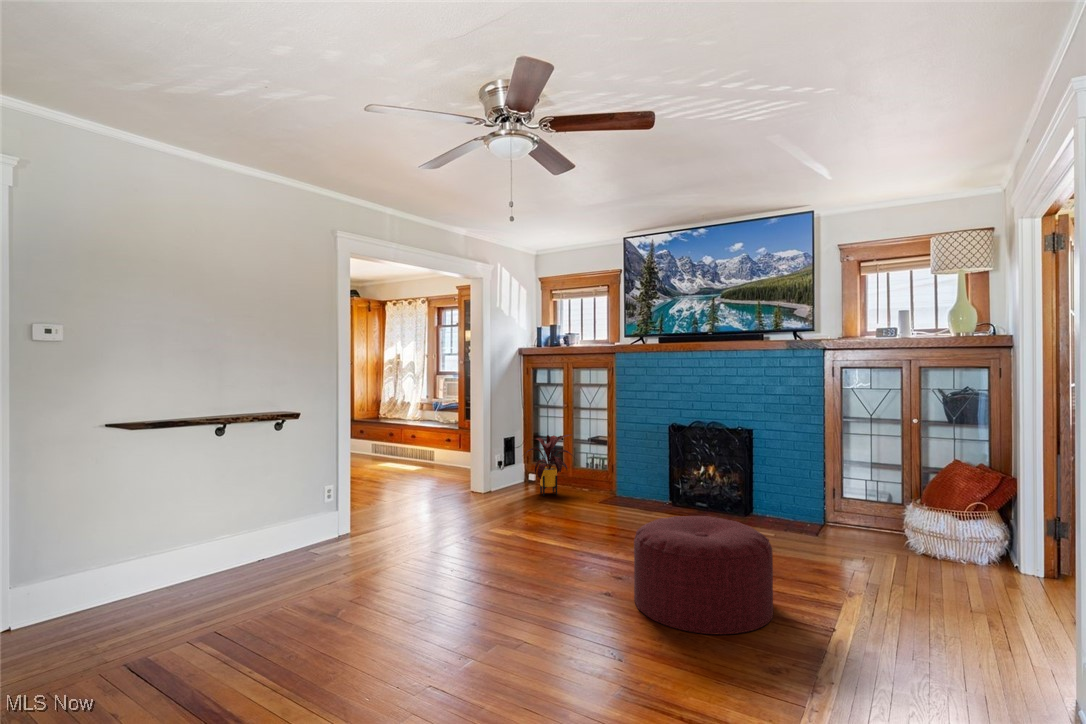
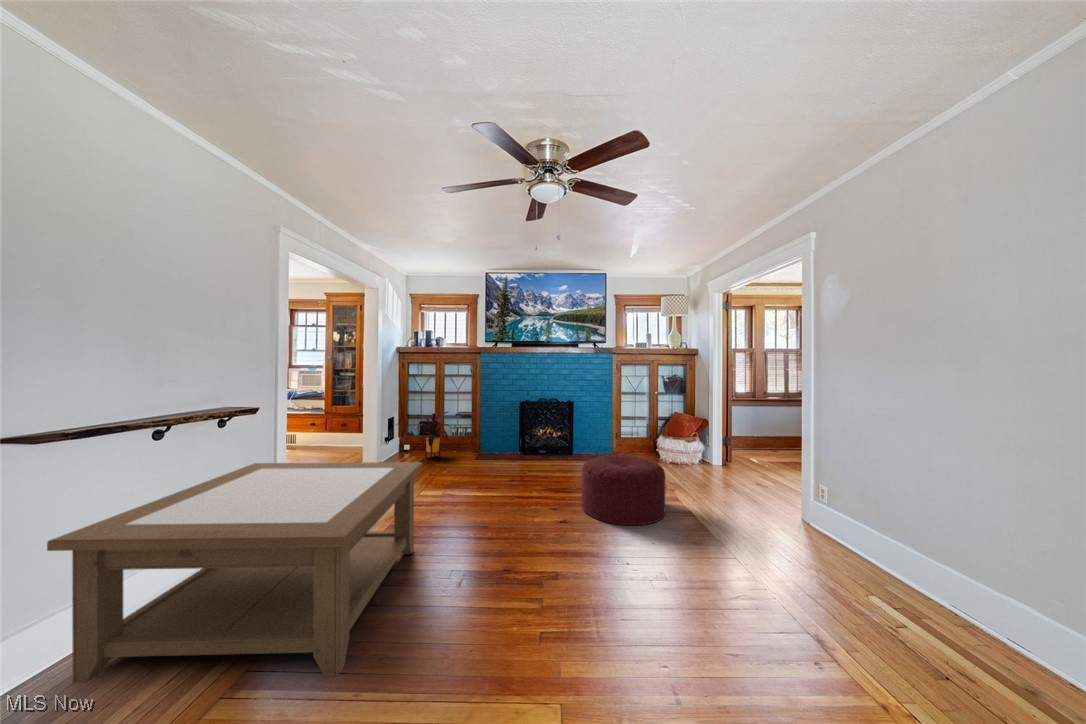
coffee table: none [91,468,402,666] -> present [47,462,422,683]

